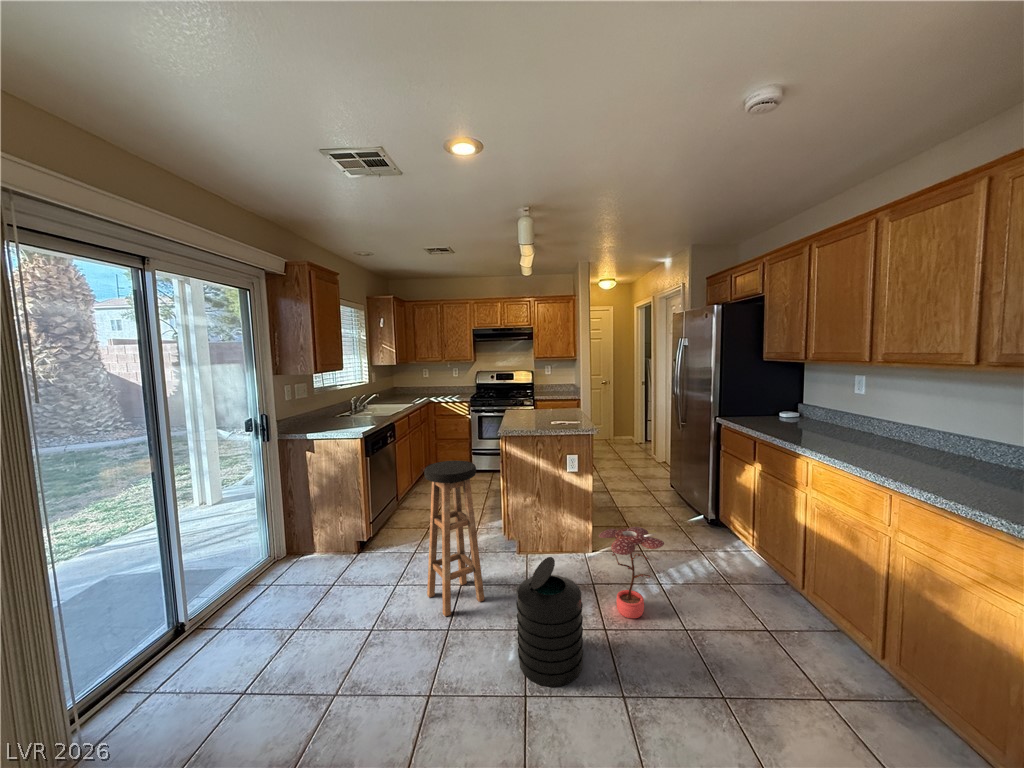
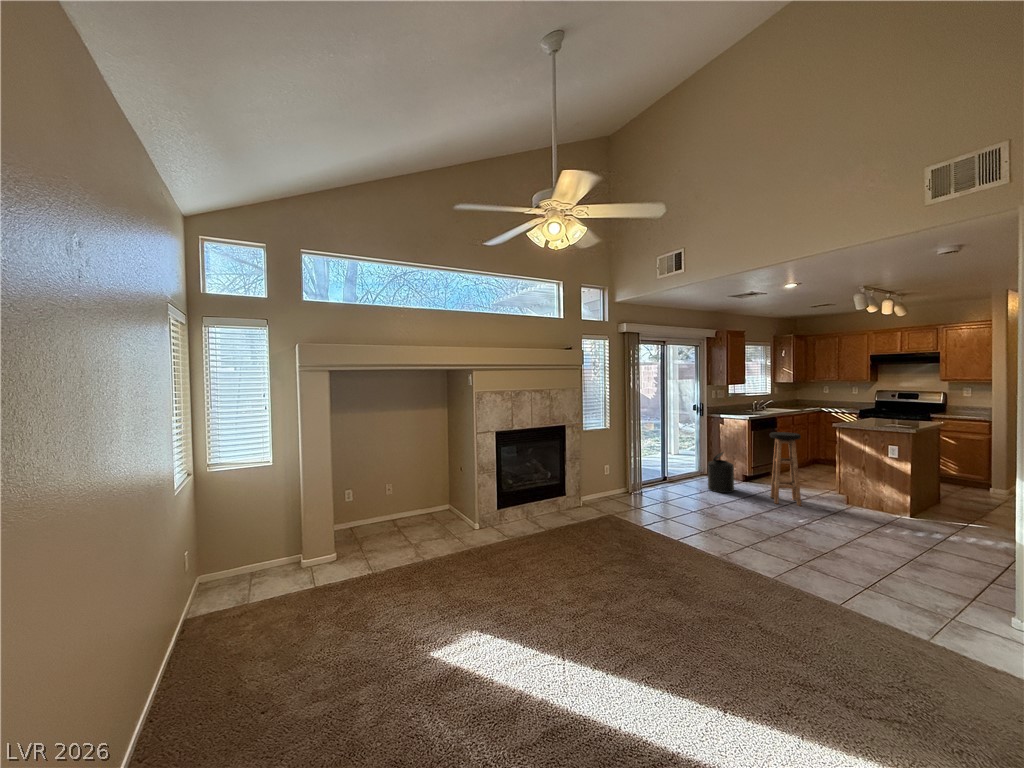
potted plant: present [599,527,664,618] -> none [874,483,918,535]
trash can: present [517,557,583,687] -> present [708,452,734,493]

